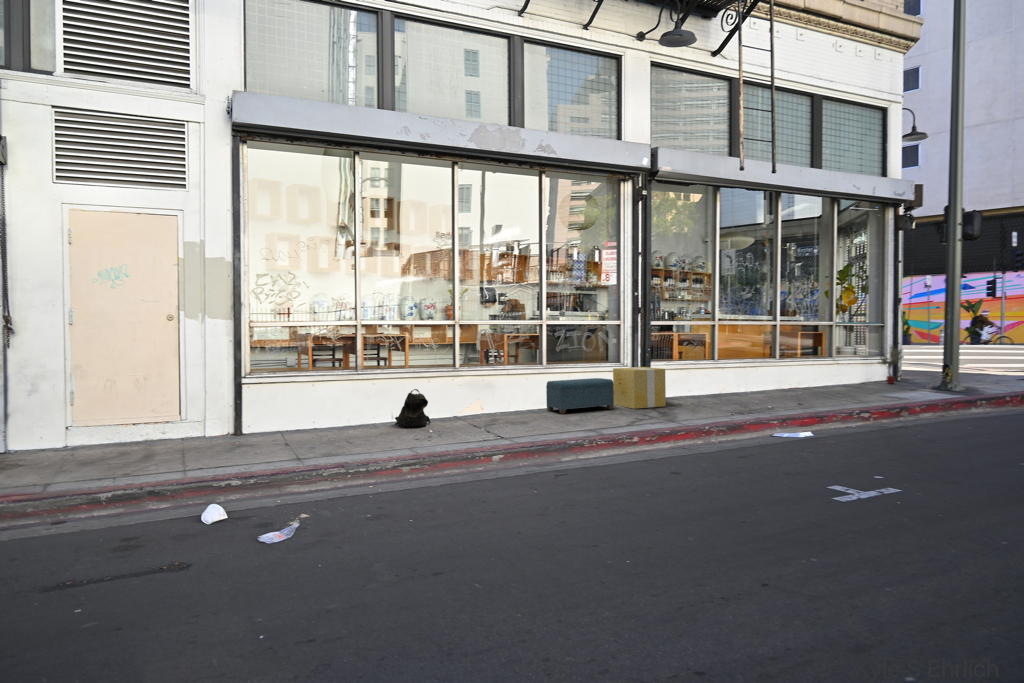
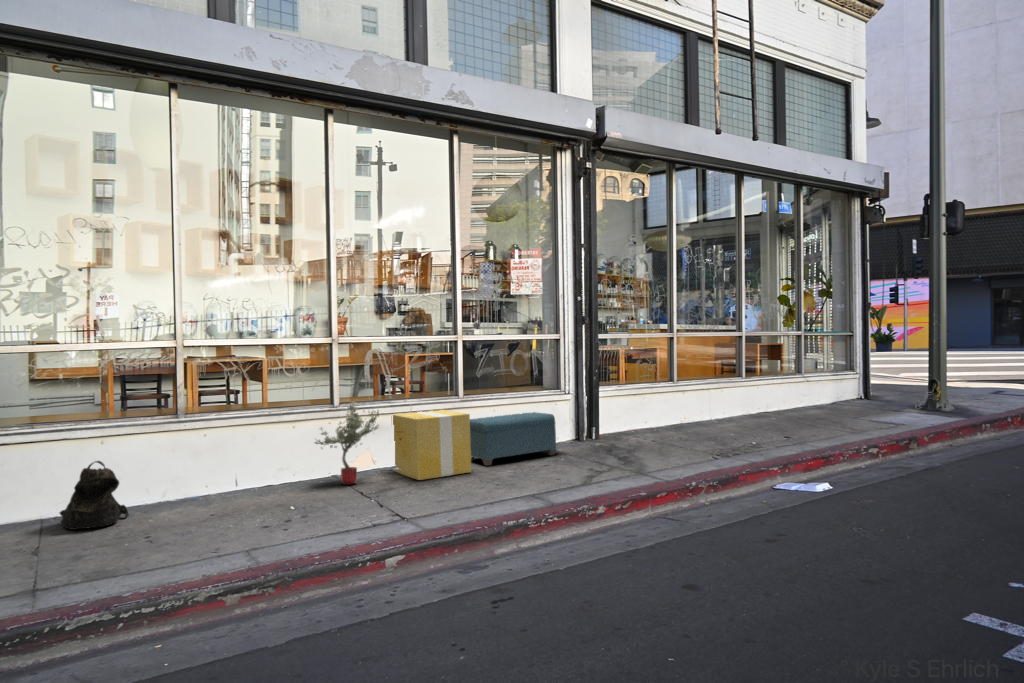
potted tree: present [878,345,904,384] -> present [315,402,379,485]
cardboard box: present [613,367,666,409] -> present [393,410,471,480]
backpack: present [395,389,431,427] -> present [60,461,129,530]

